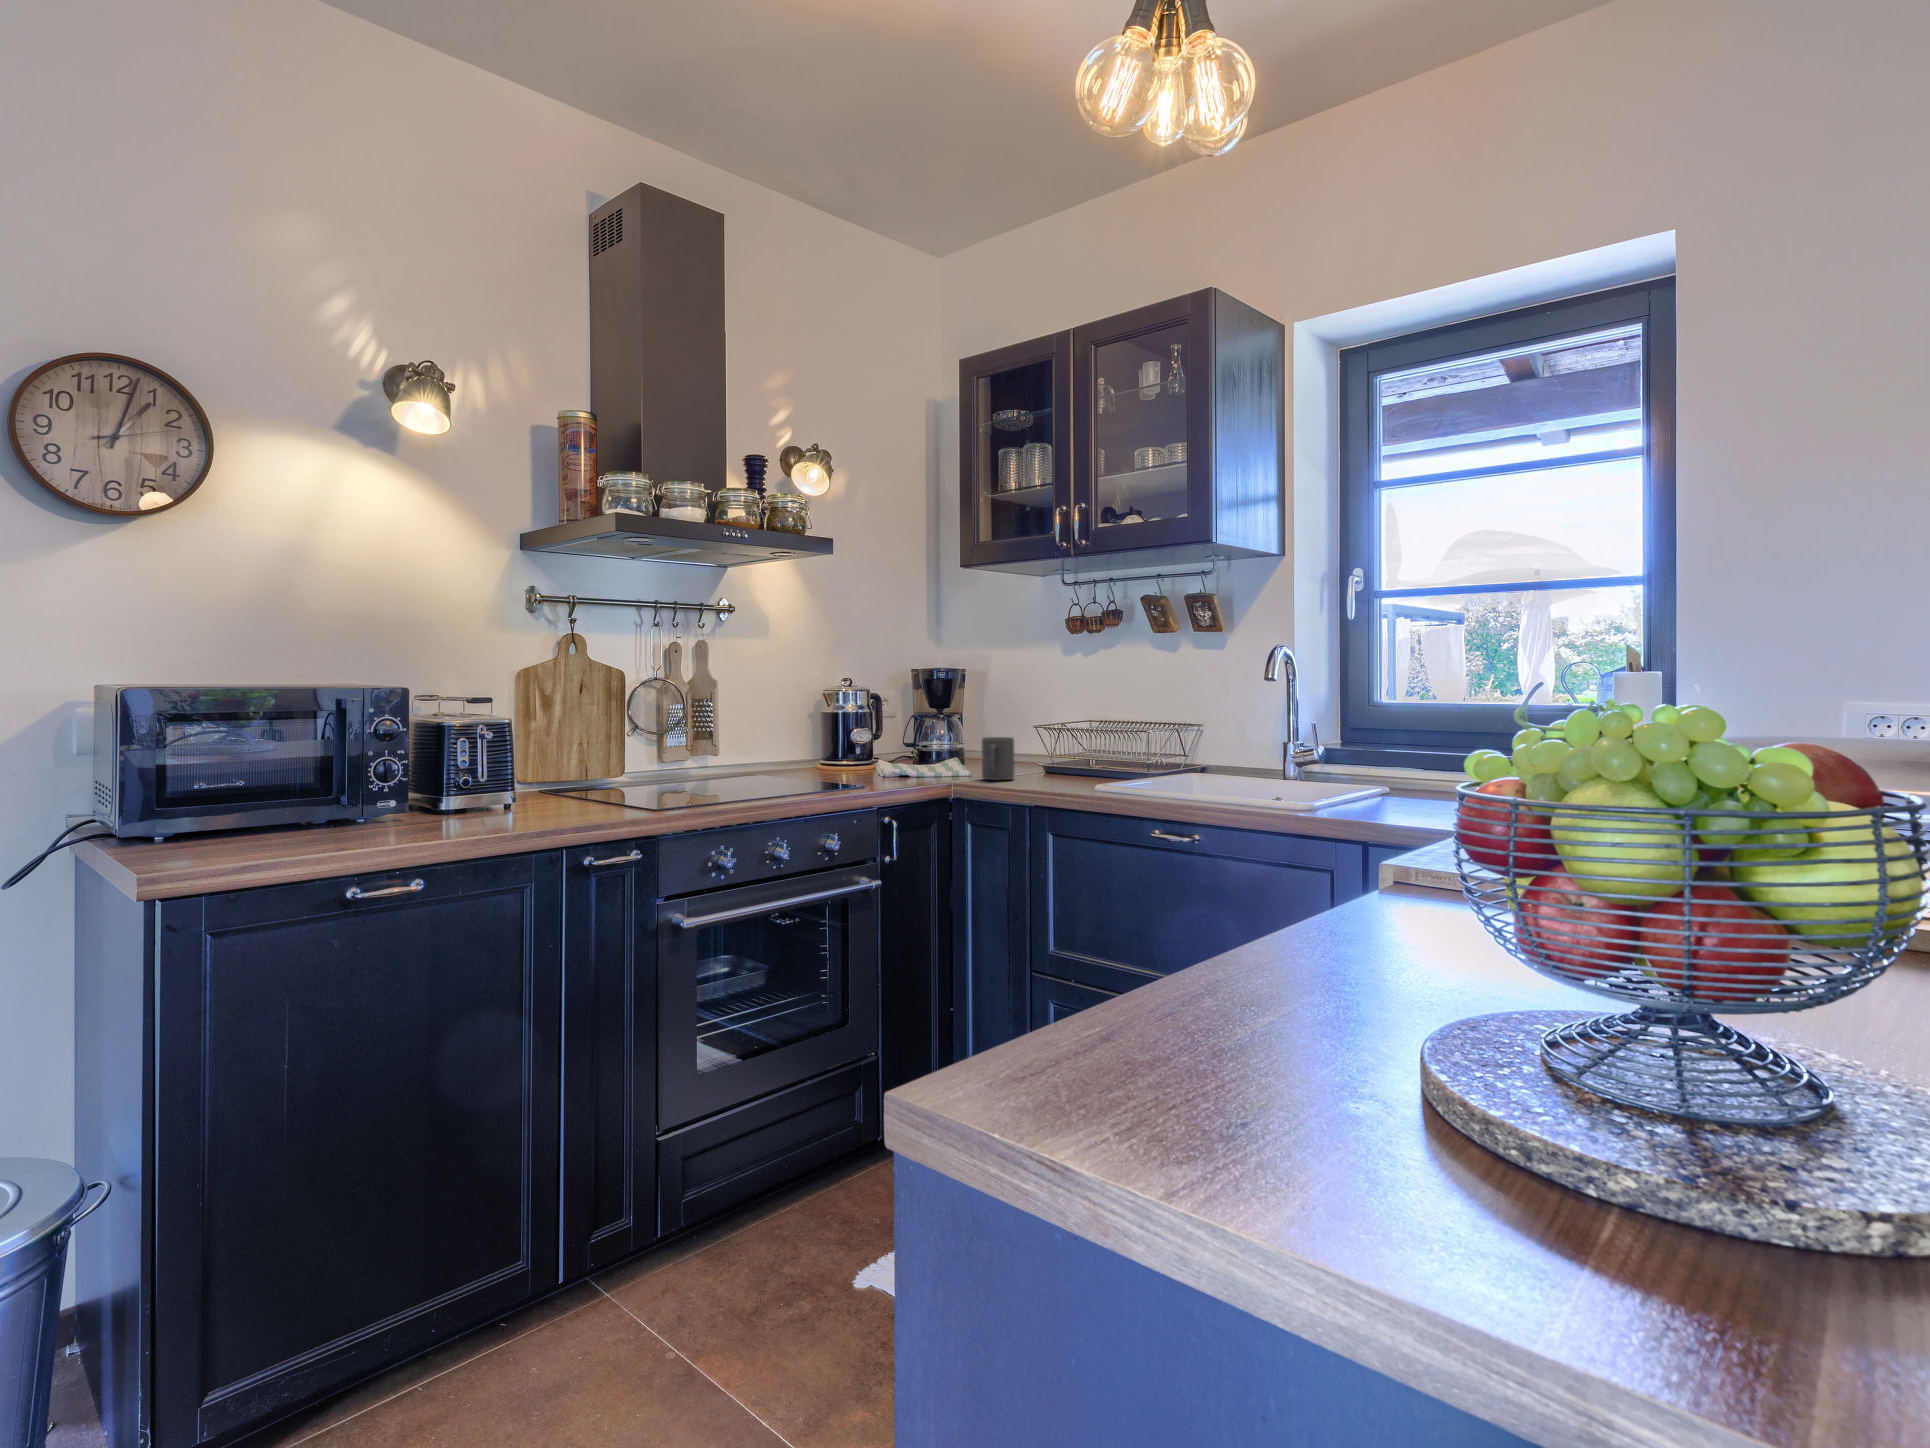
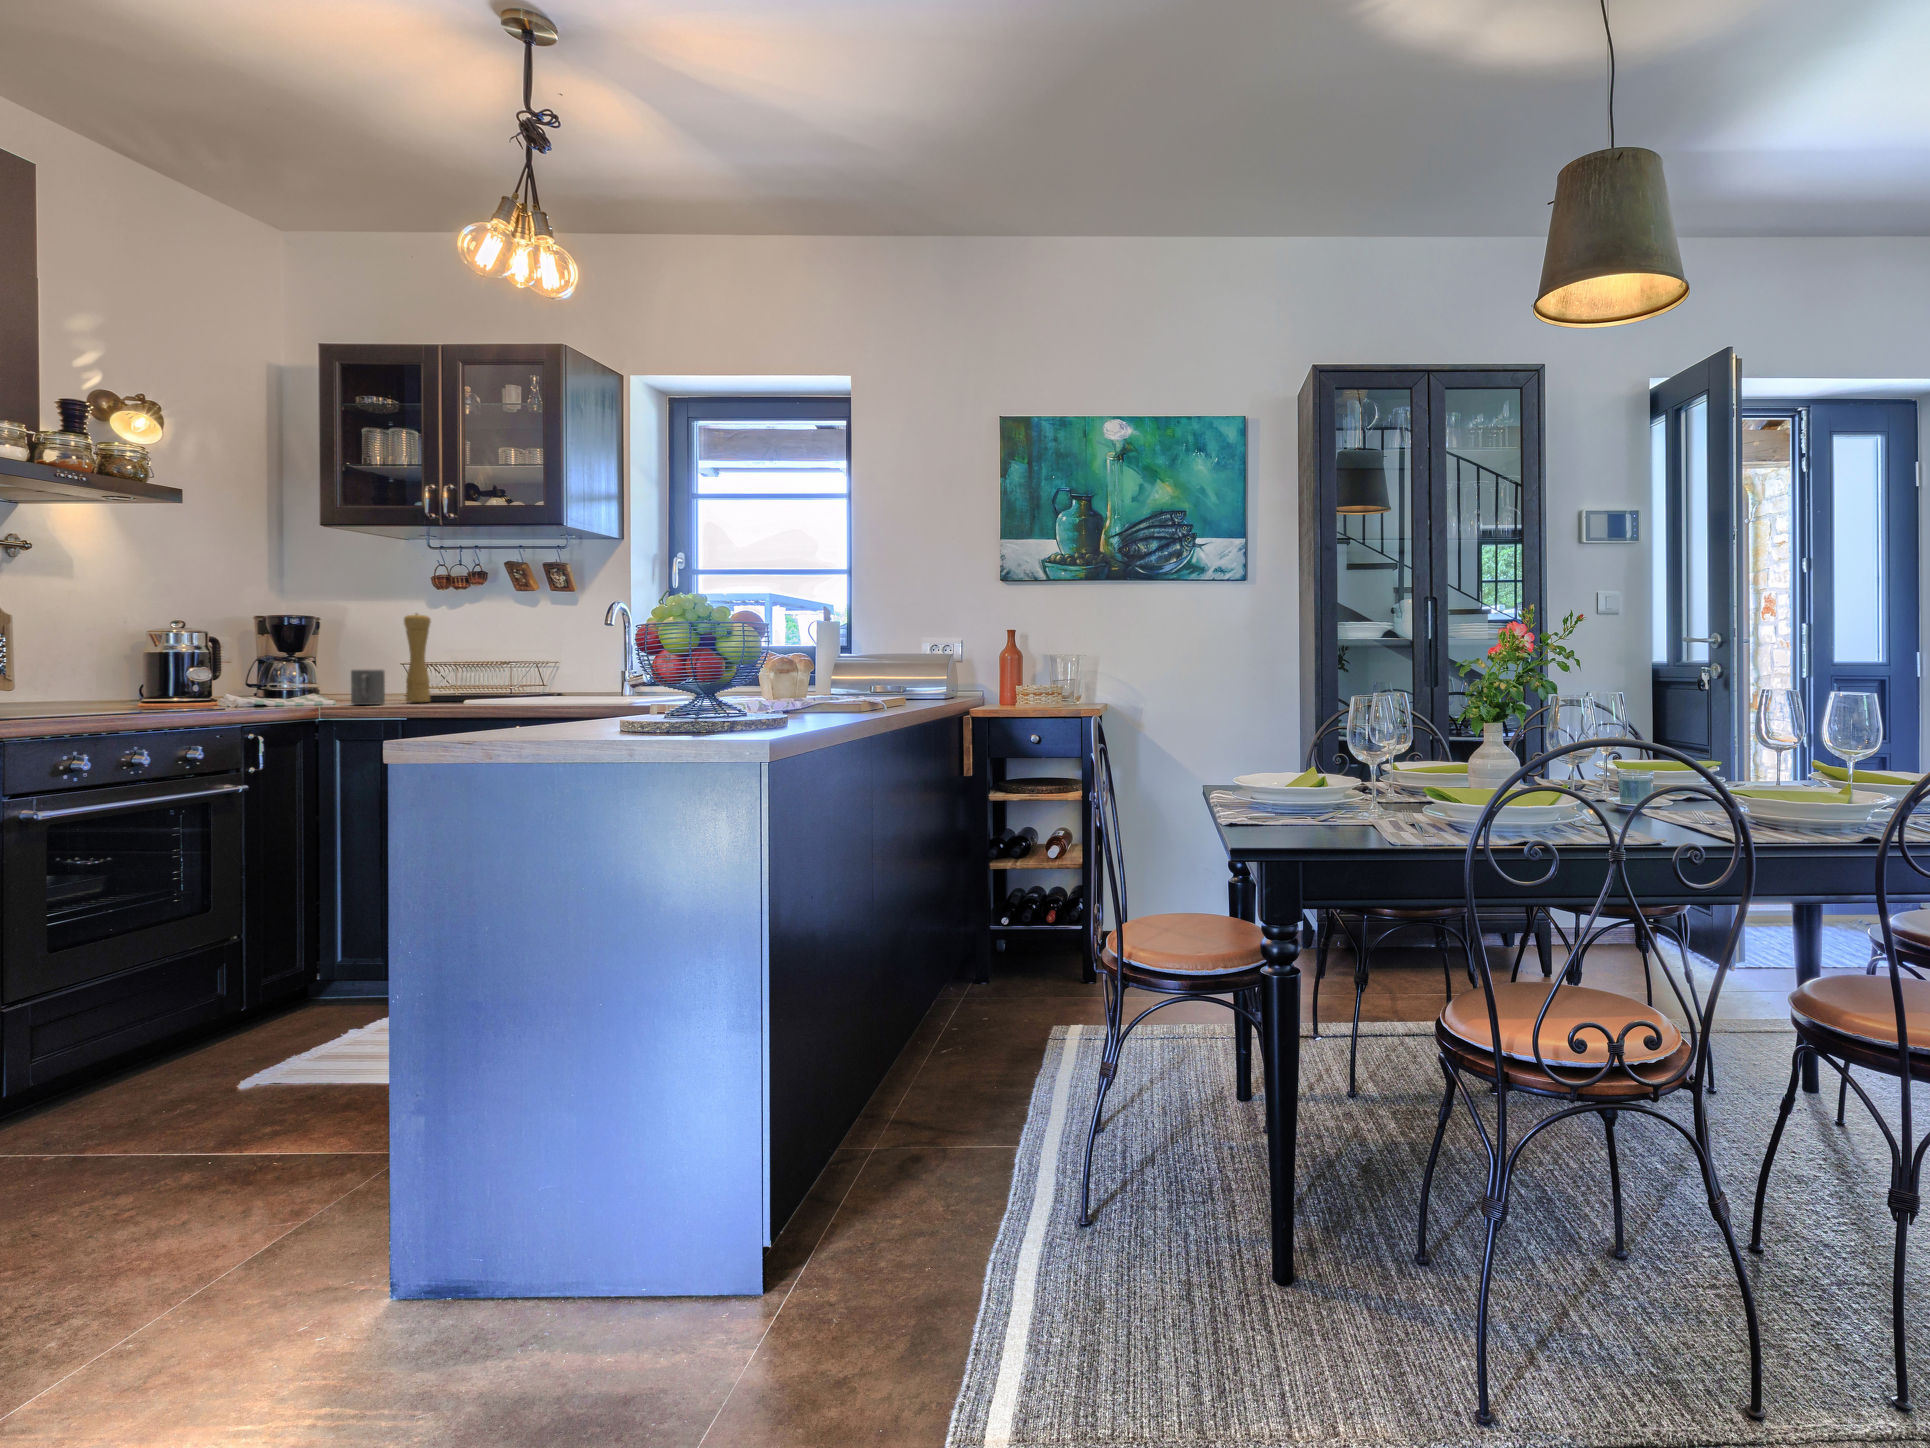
pepper mill: none [1035,667,1062,776] -> present [404,614,431,702]

